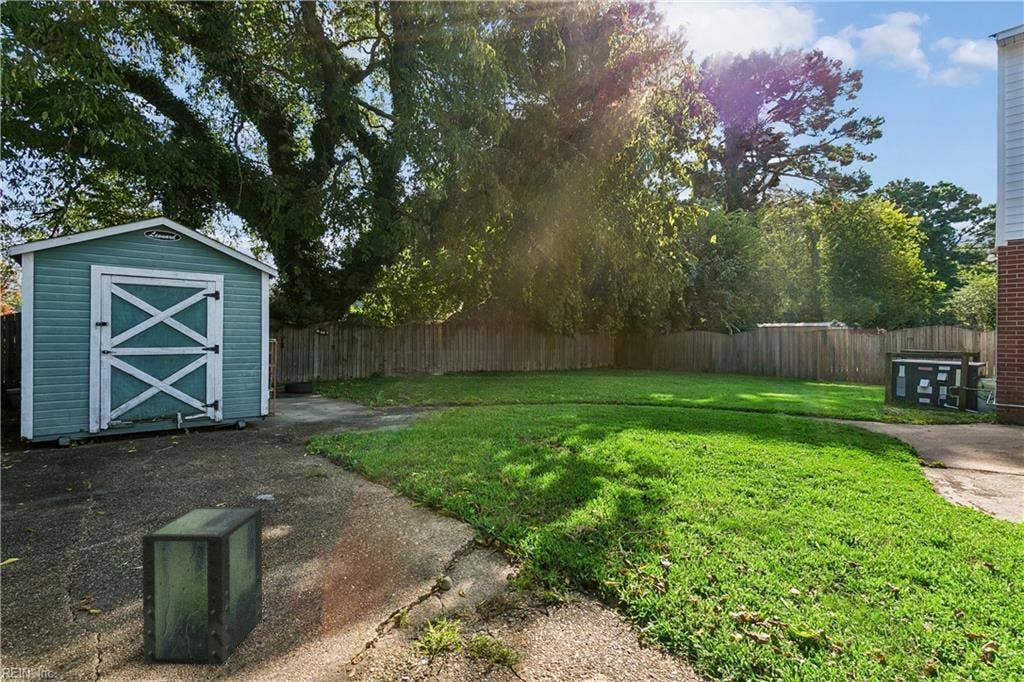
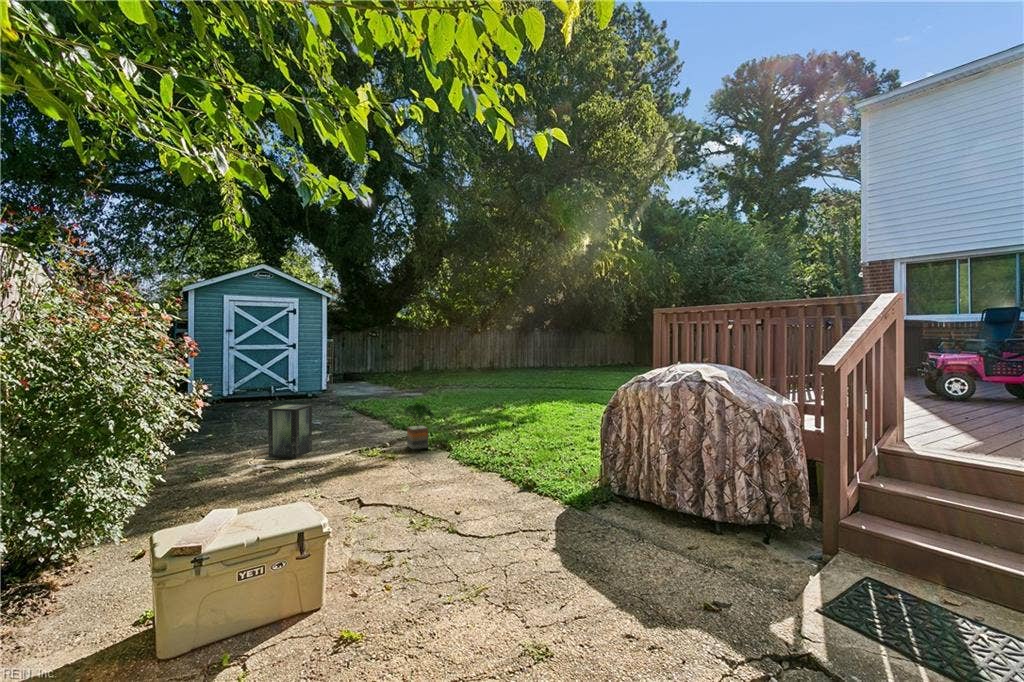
potted tree: none [474,485,550,600] -> present [404,403,434,449]

